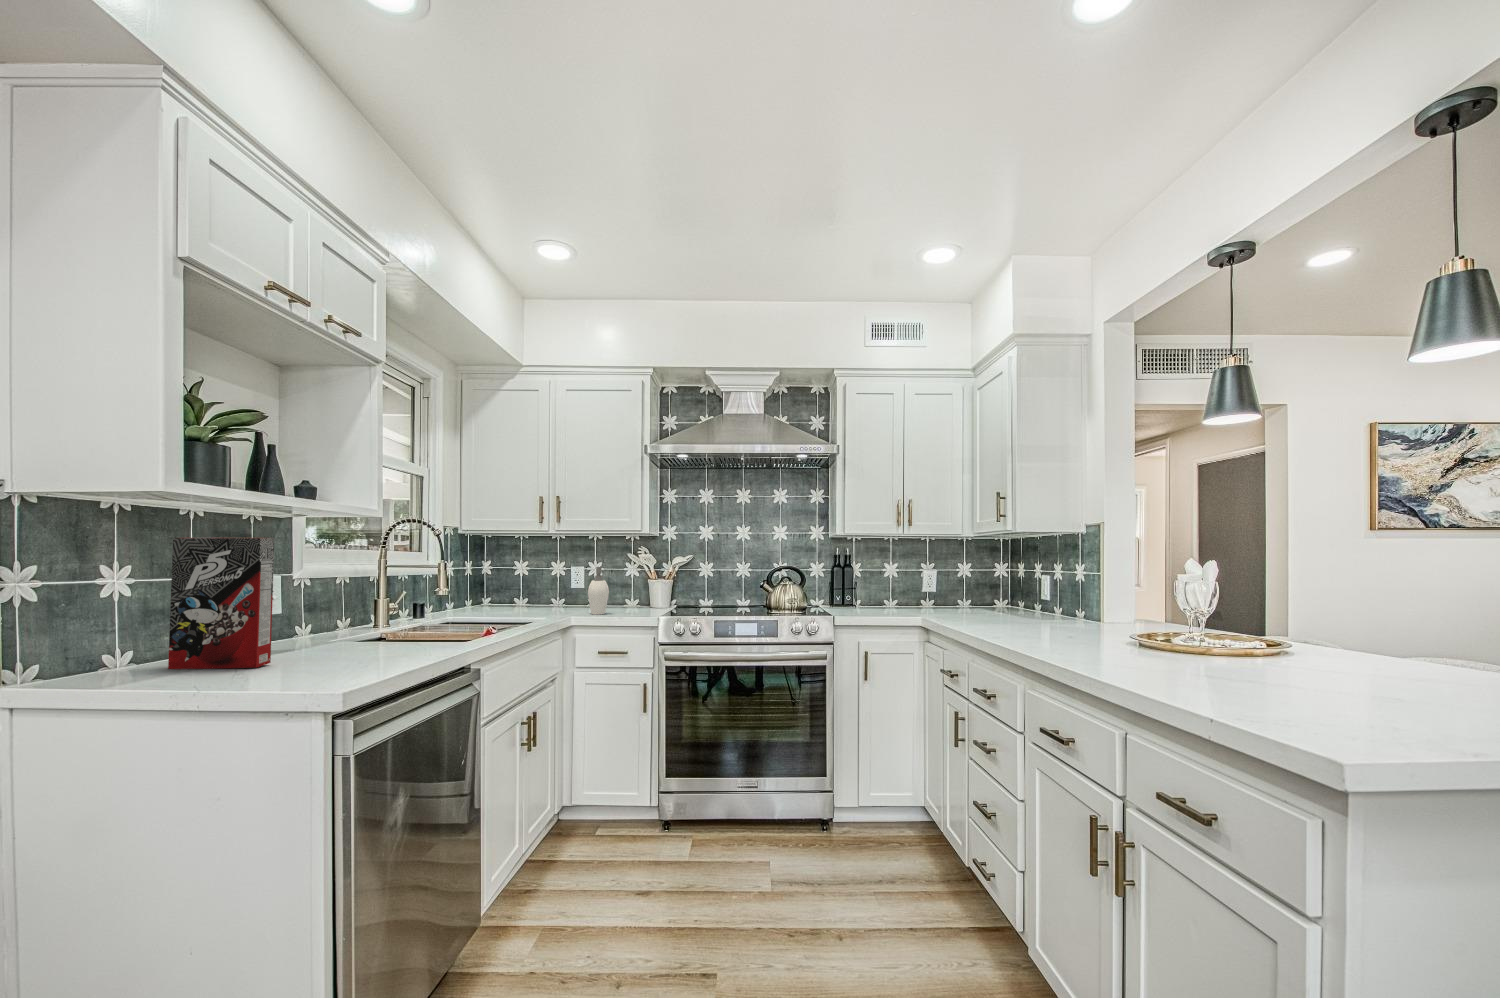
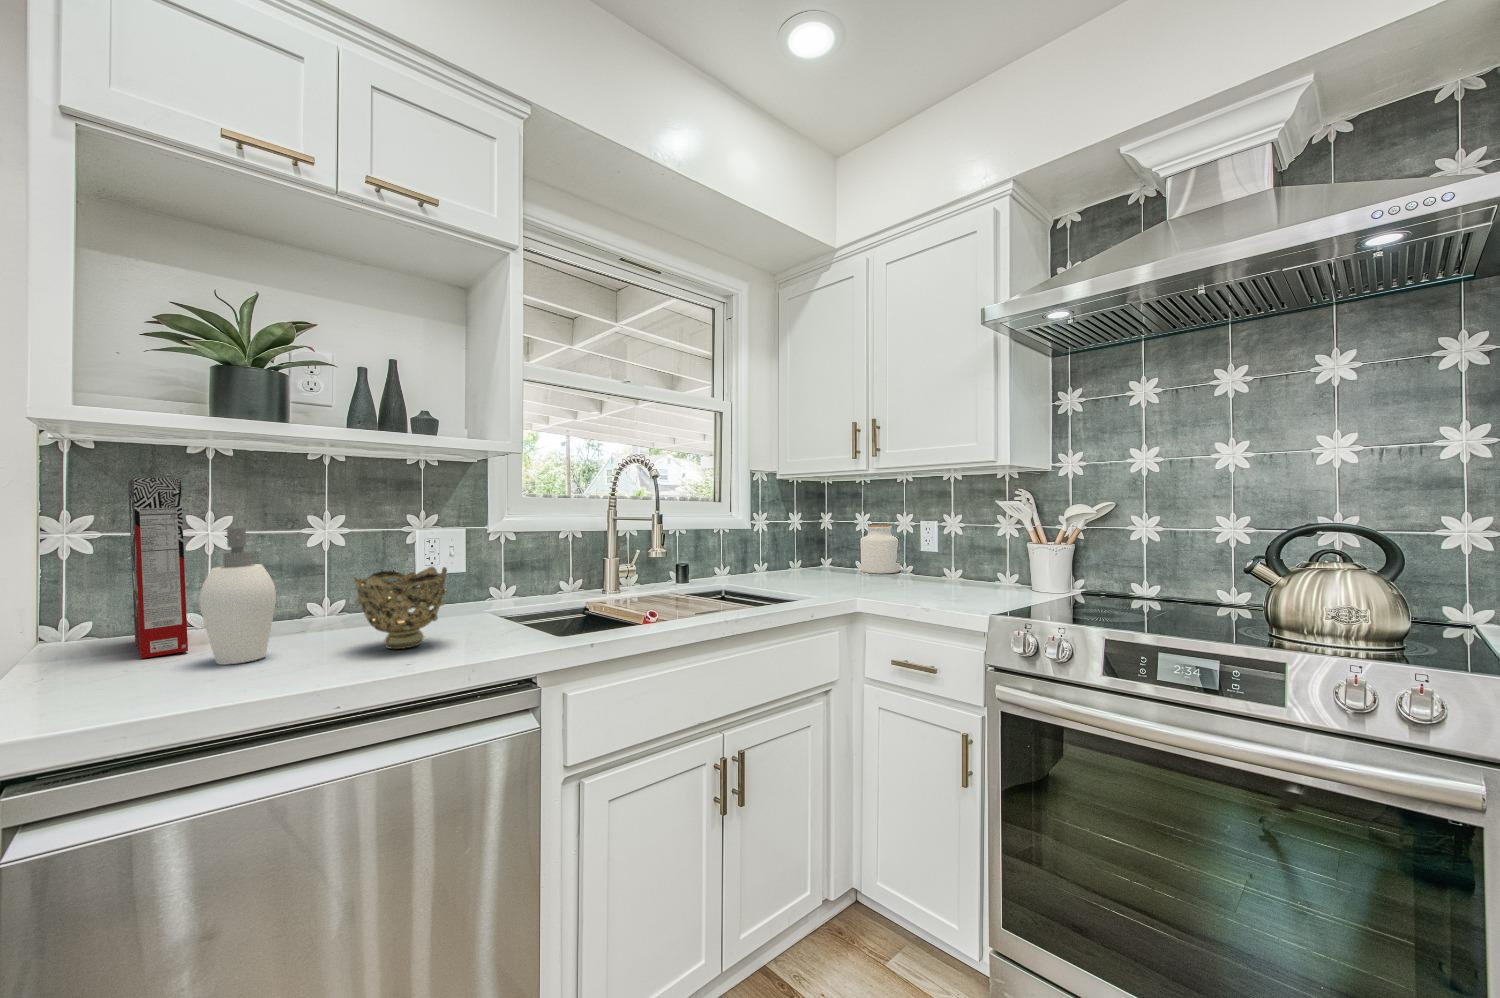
soap dispenser: present [588,567,609,615] -> present [199,528,276,665]
jar: none [524,570,554,606] -> present [860,525,900,574]
decorative bowl: none [373,598,432,652] -> present [353,567,449,649]

